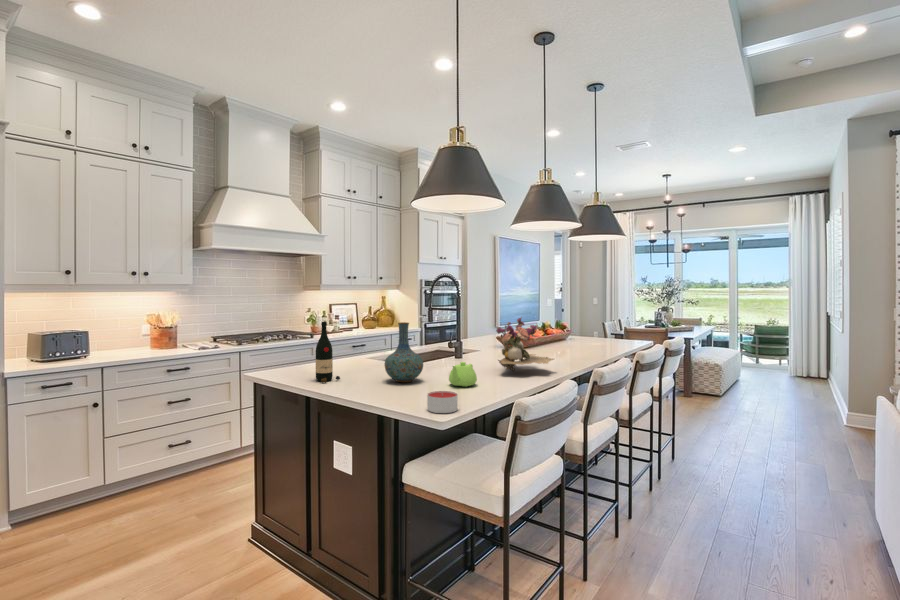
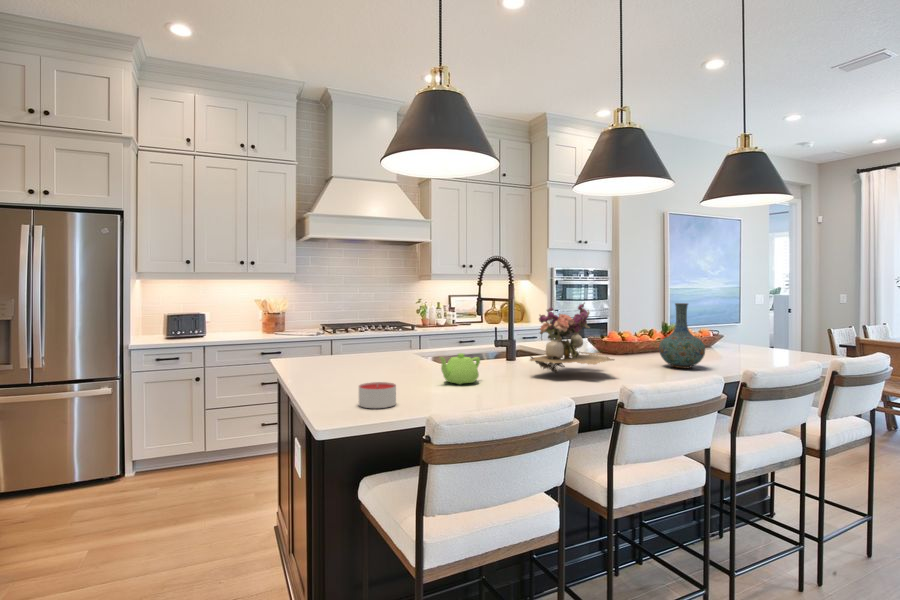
wine bottle: present [316,322,340,382] -> none [322,303,346,368]
vase: present [385,322,423,382] -> present [659,303,705,368]

